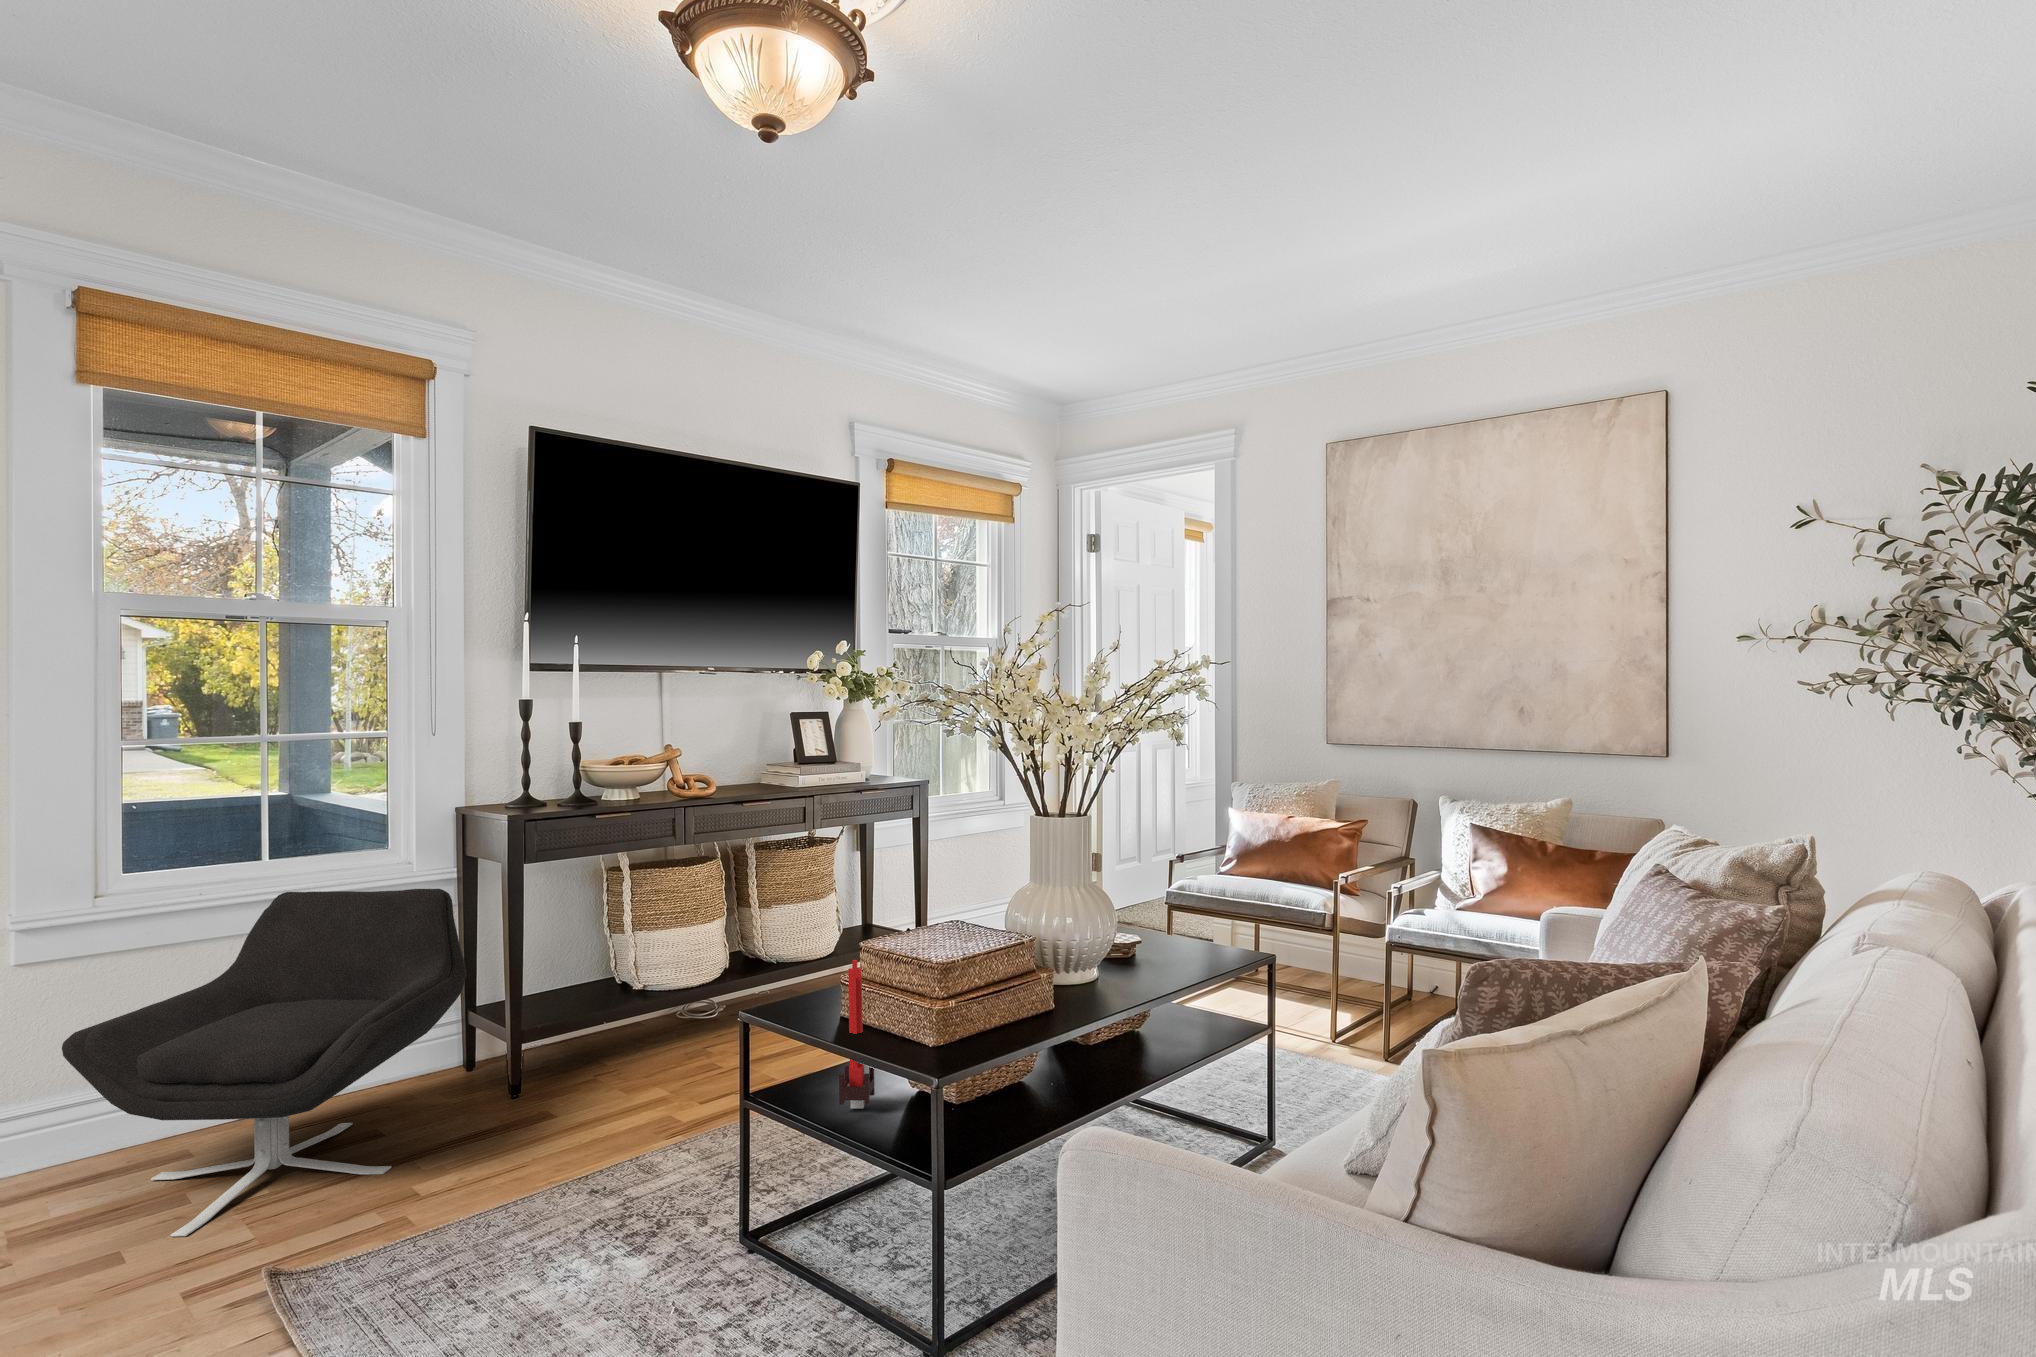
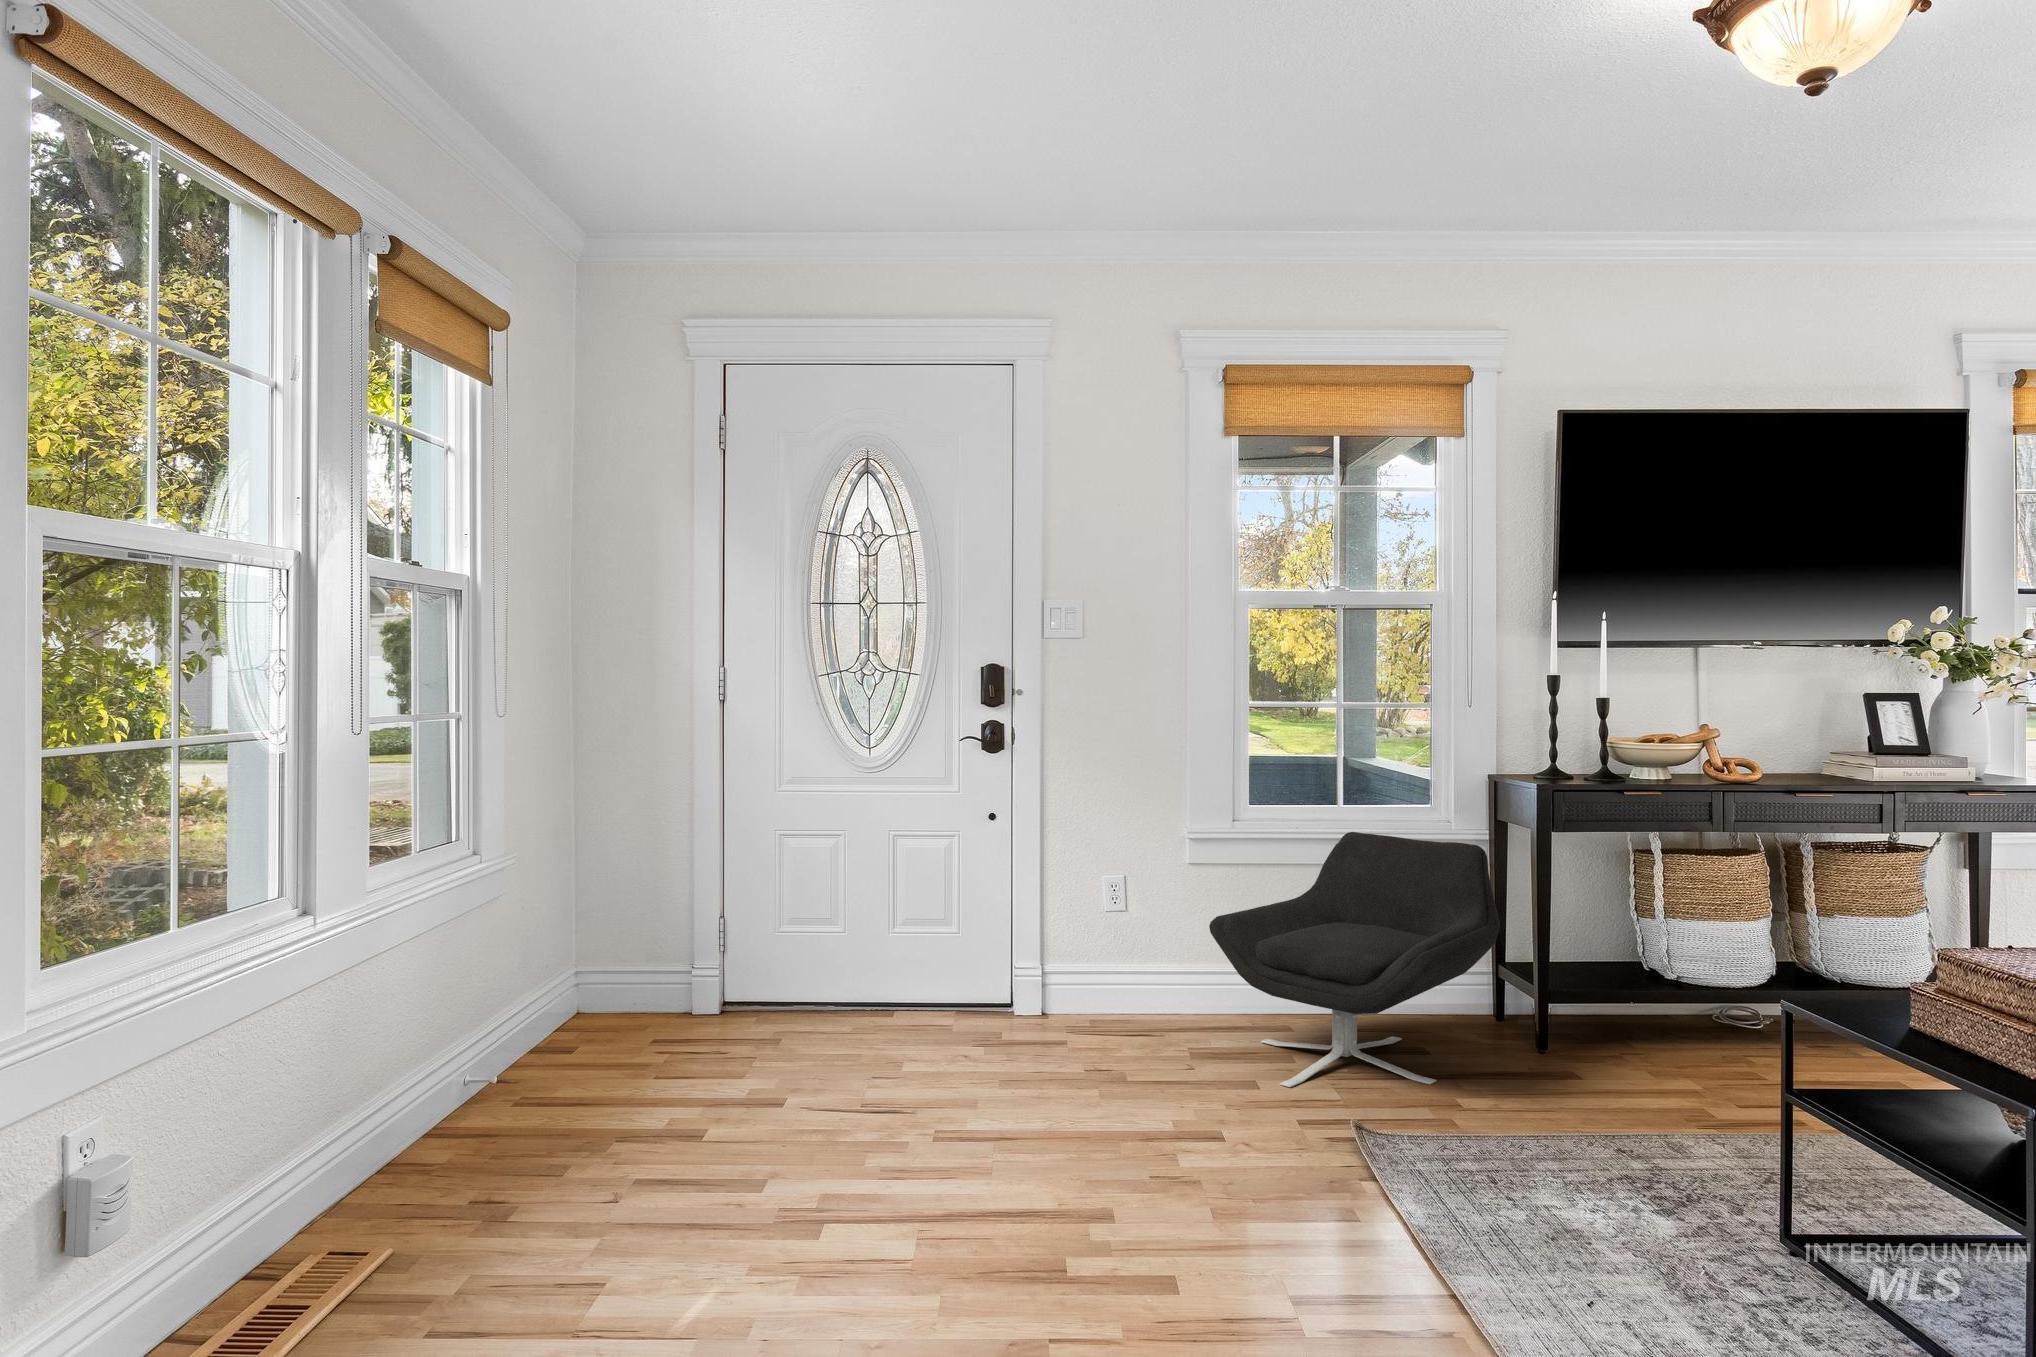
candle: present [839,960,875,1109] -> none [1903,970,1951,1133]

